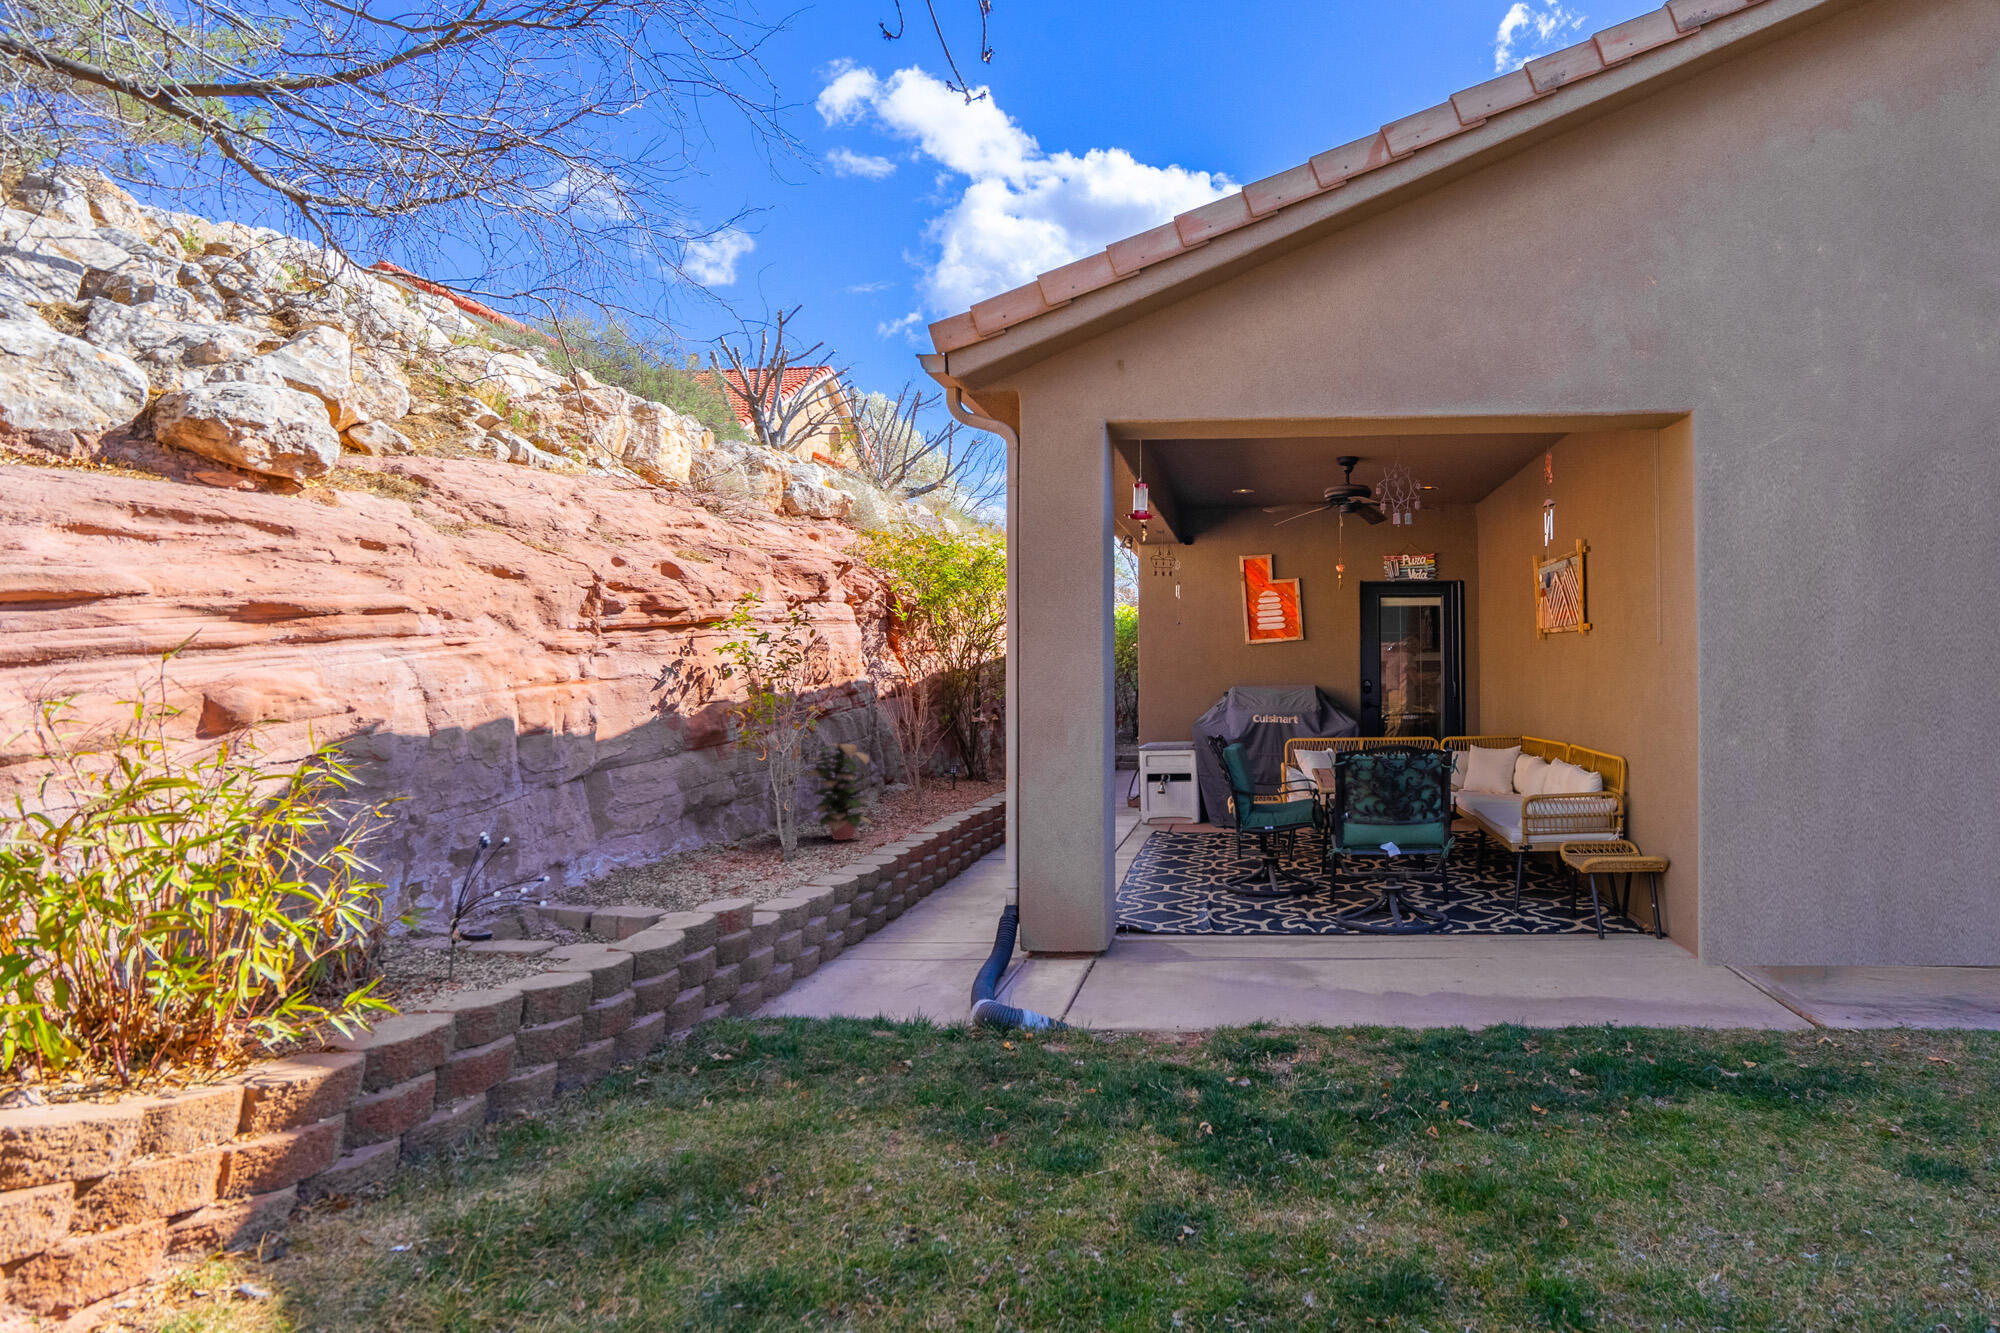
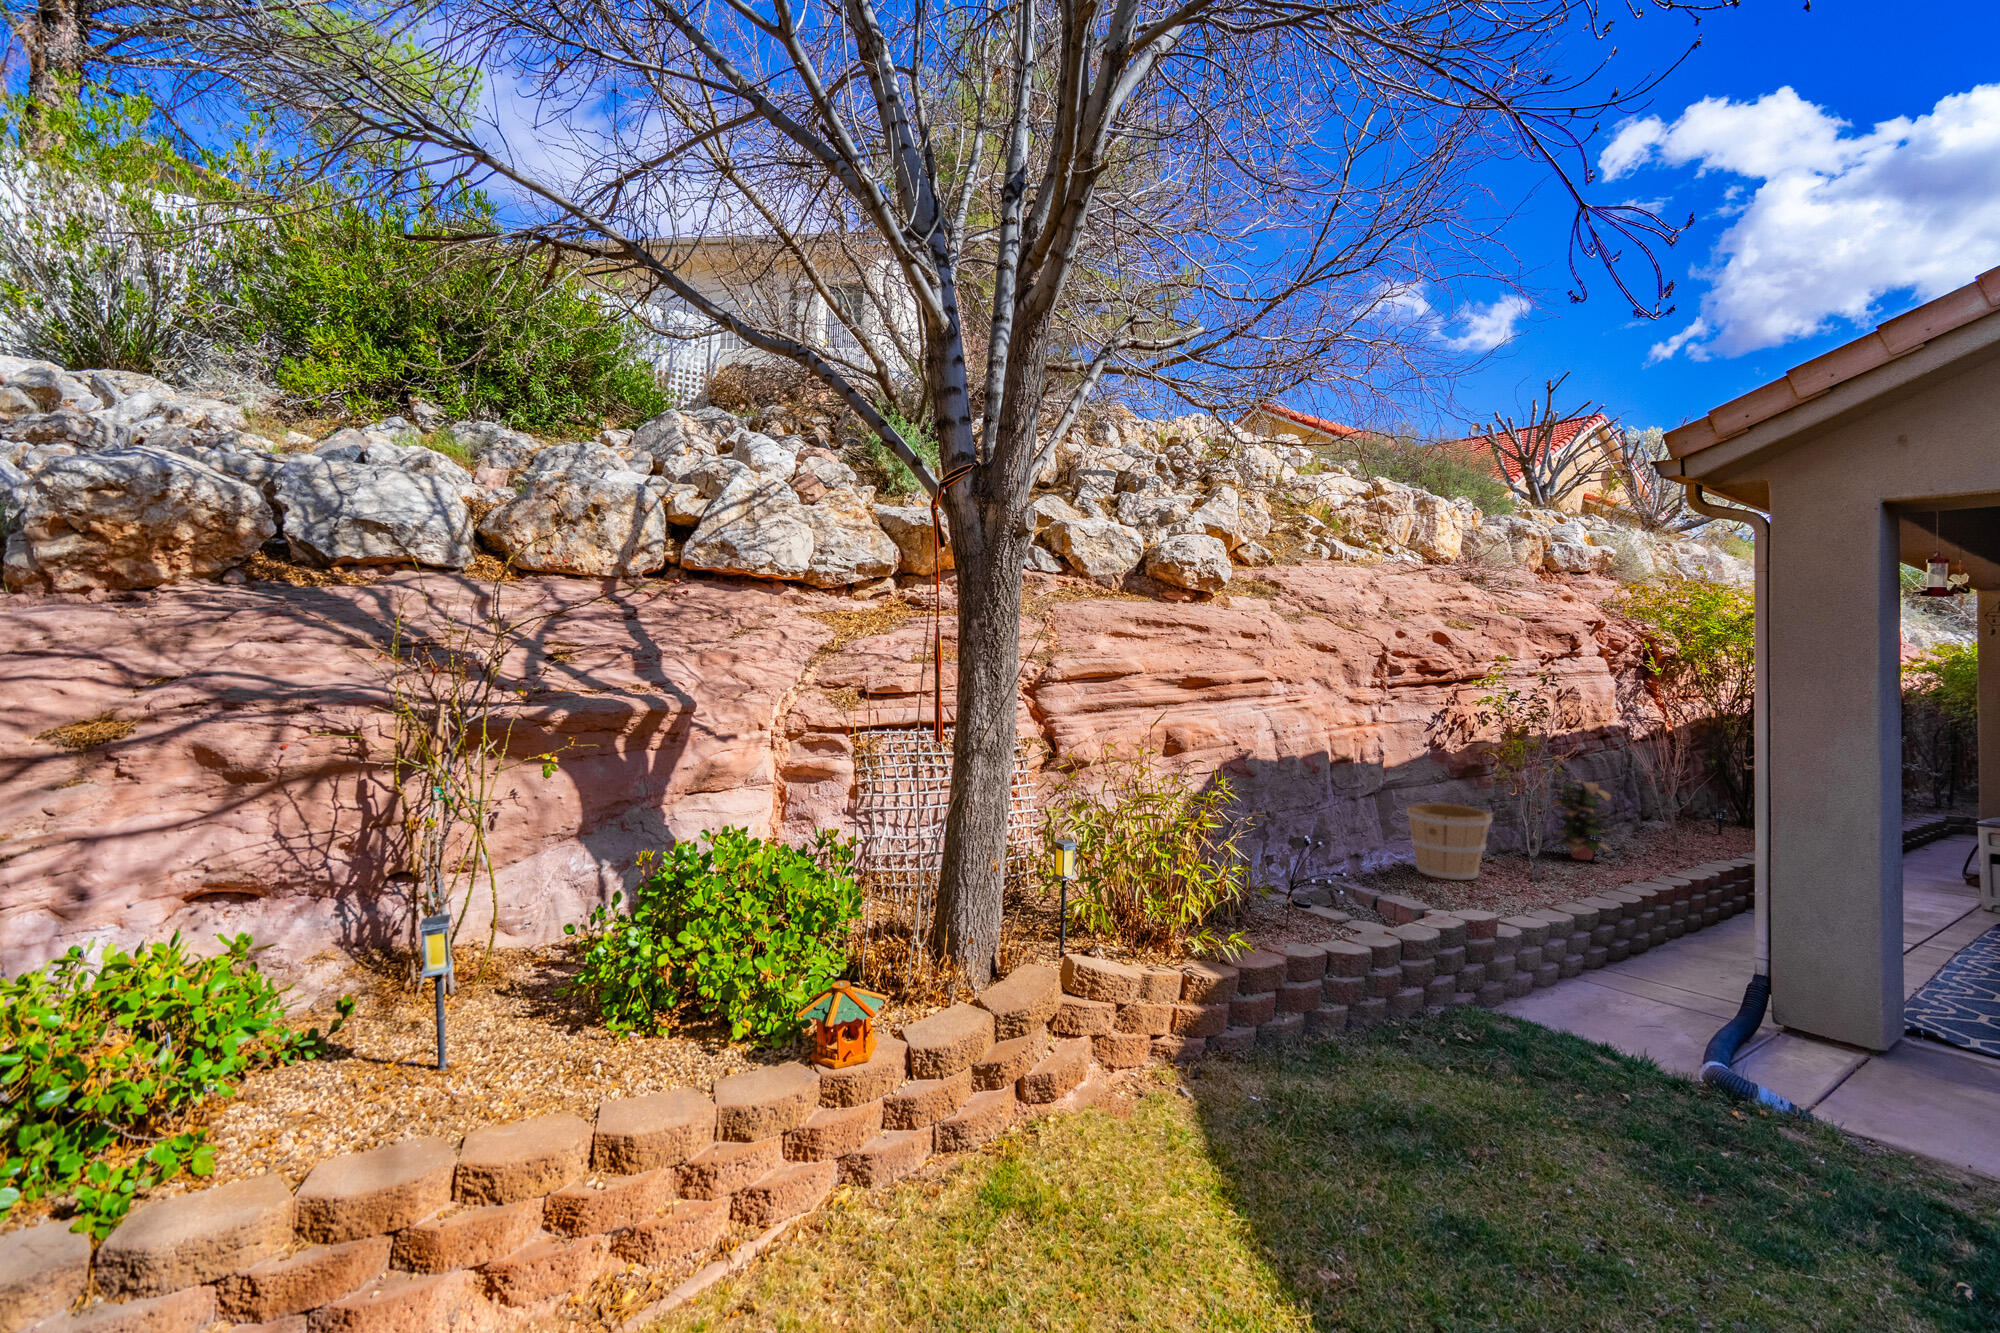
wooden bucket: none [633,785,744,888] -> present [1406,802,1492,880]

